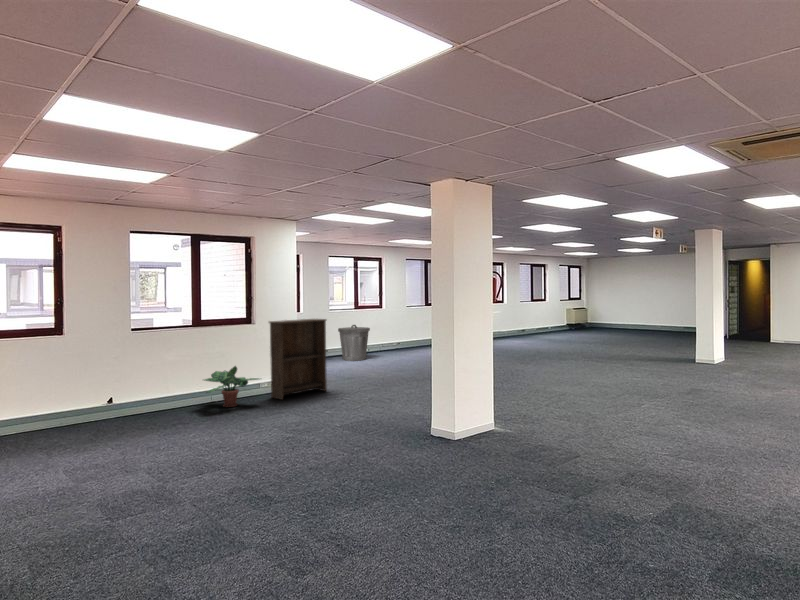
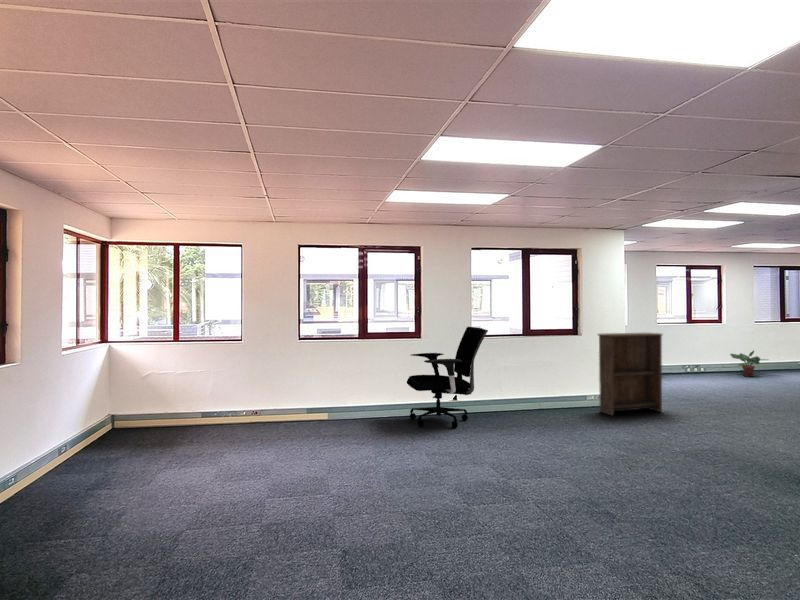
office chair: none [43,319,148,439] -> present [407,327,488,428]
trash can: present [338,325,370,361] -> none [667,340,707,380]
potted plant: present [204,366,259,407] -> present [731,351,764,377]

